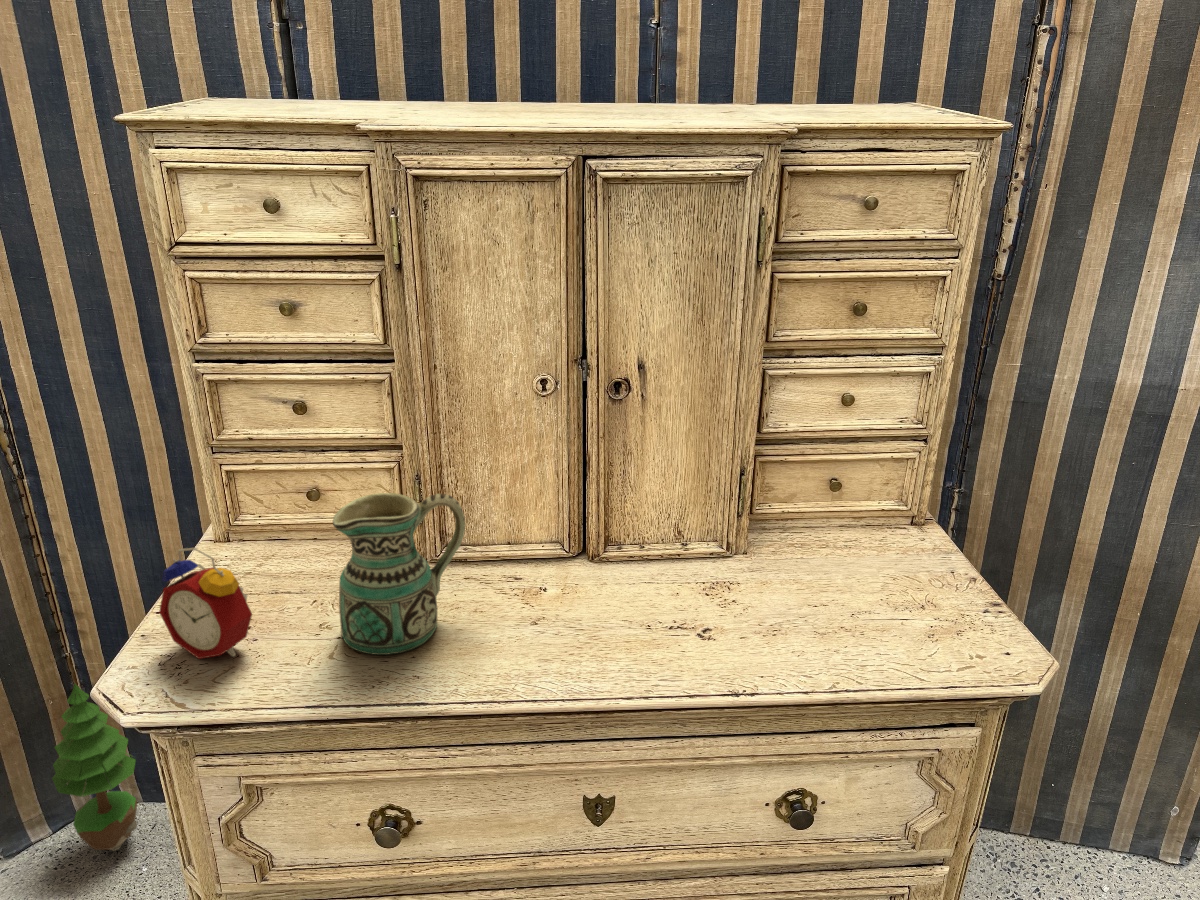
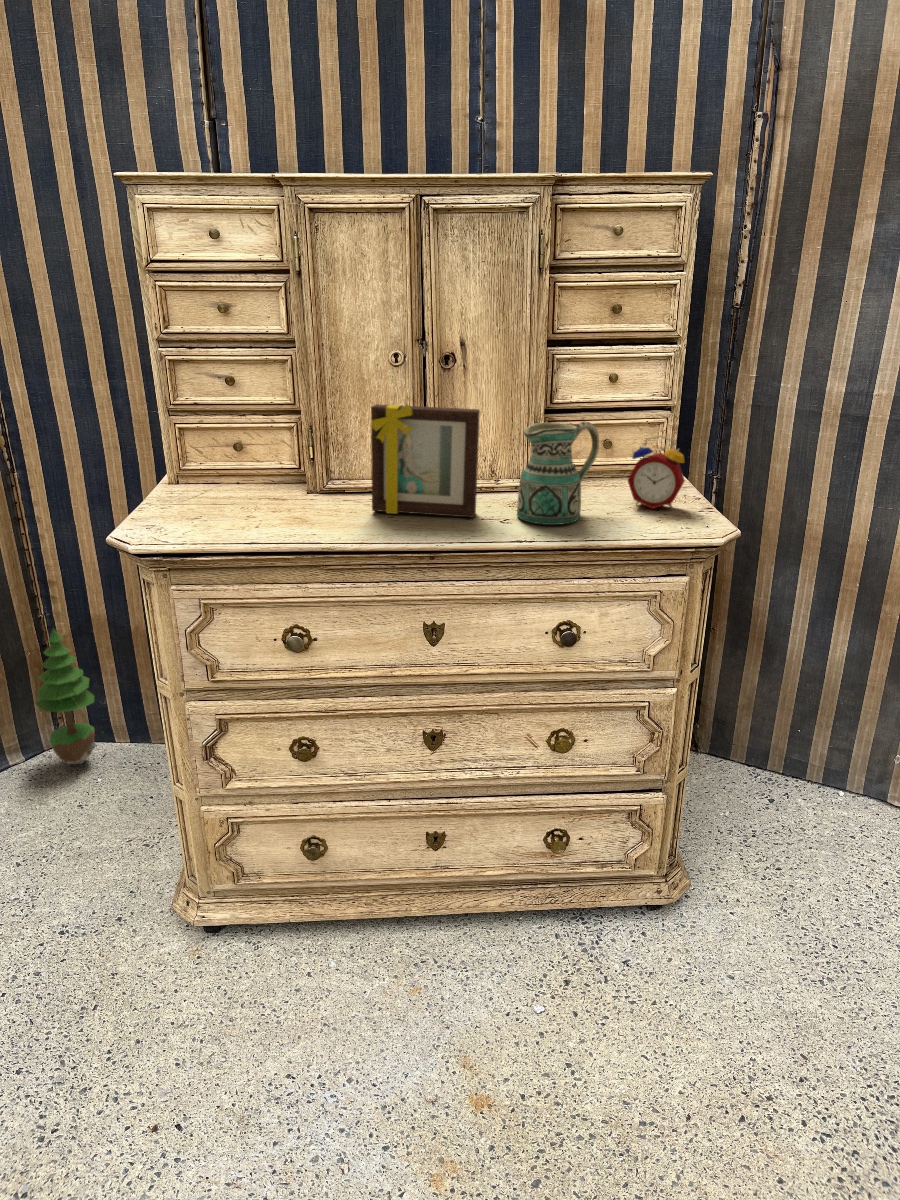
picture frame: none [507,468,671,634] -> present [371,404,480,517]
ceramic pitcher: present [333,493,465,655] -> present [517,422,599,525]
alarm clock: present [159,548,252,659] -> present [628,436,685,509]

